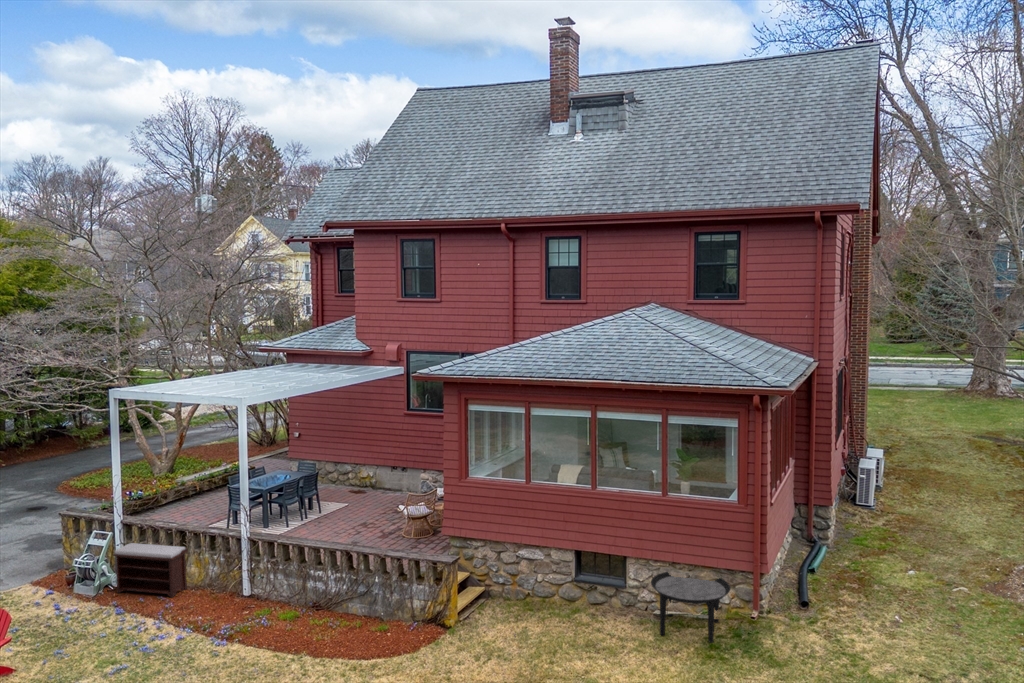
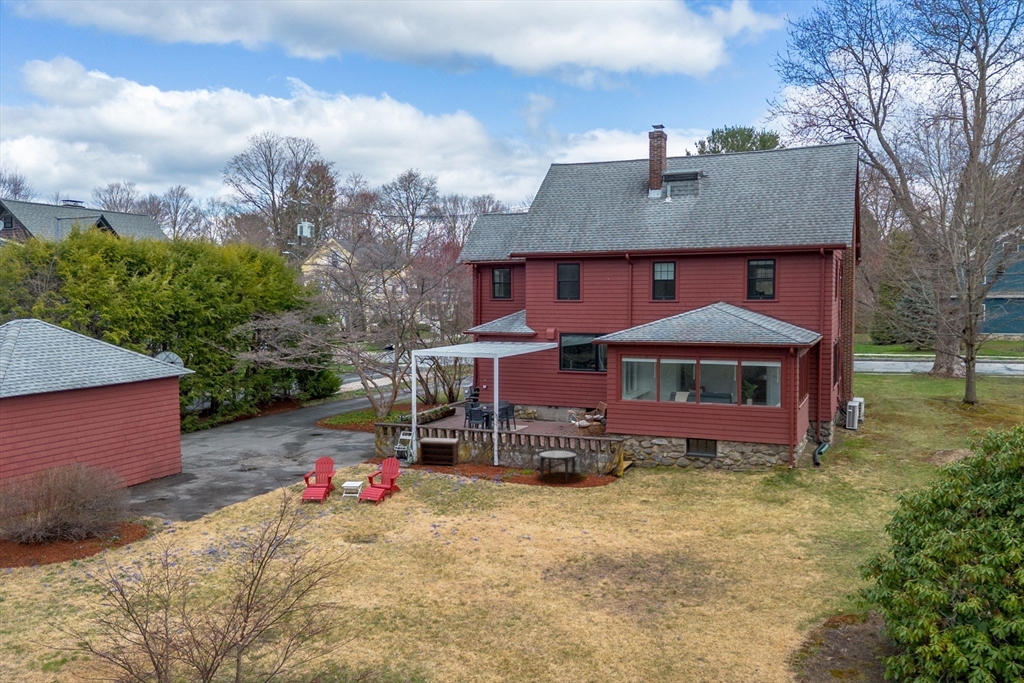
round table: present [651,572,730,643] -> present [537,448,579,481]

